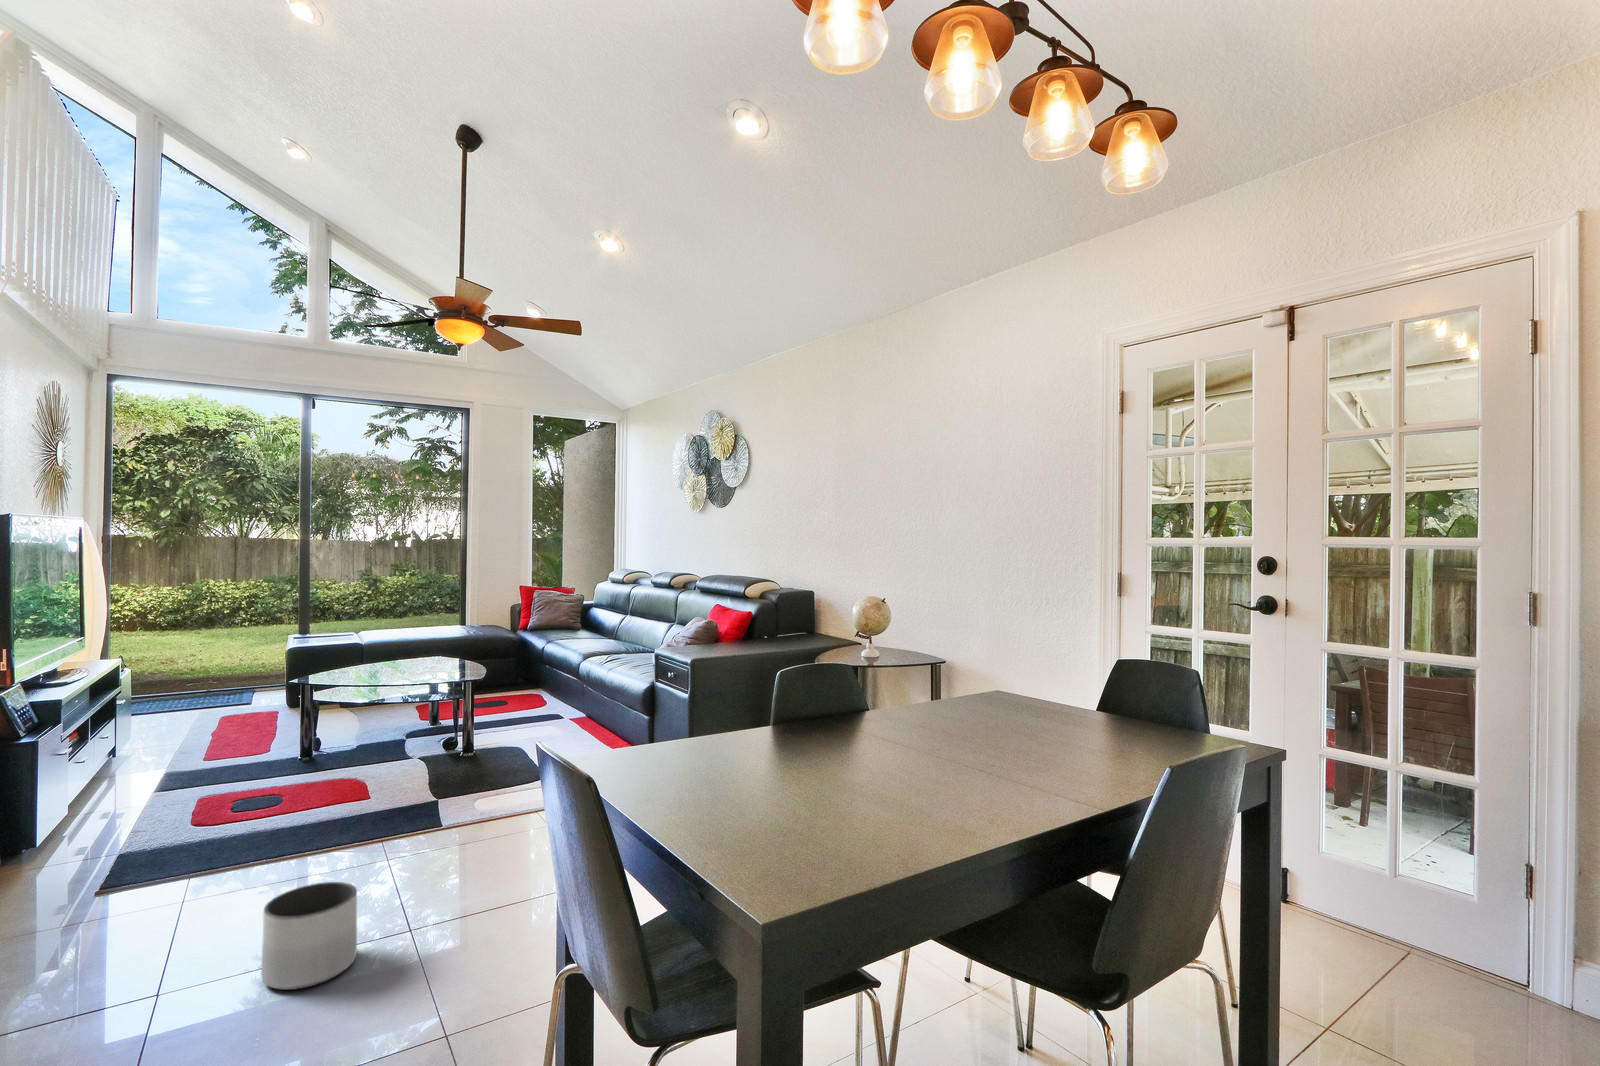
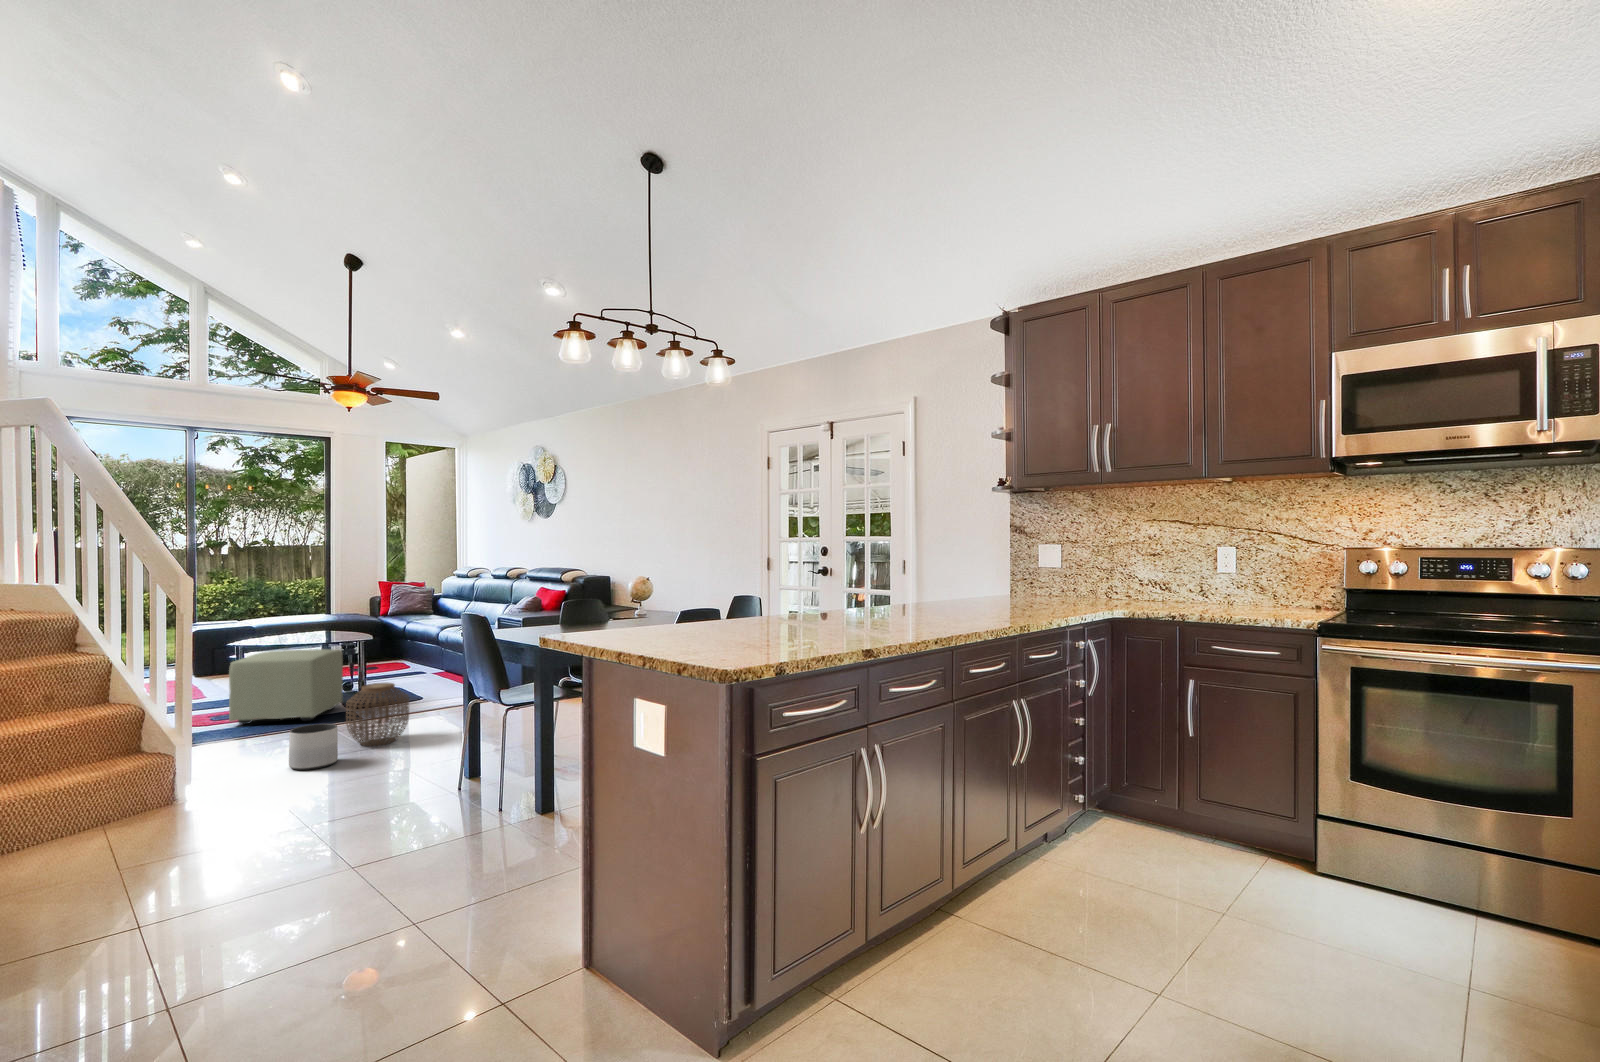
ottoman: none [256,699,434,821] -> present [229,649,343,724]
woven basket: none [392,787,502,910] -> present [346,683,409,746]

